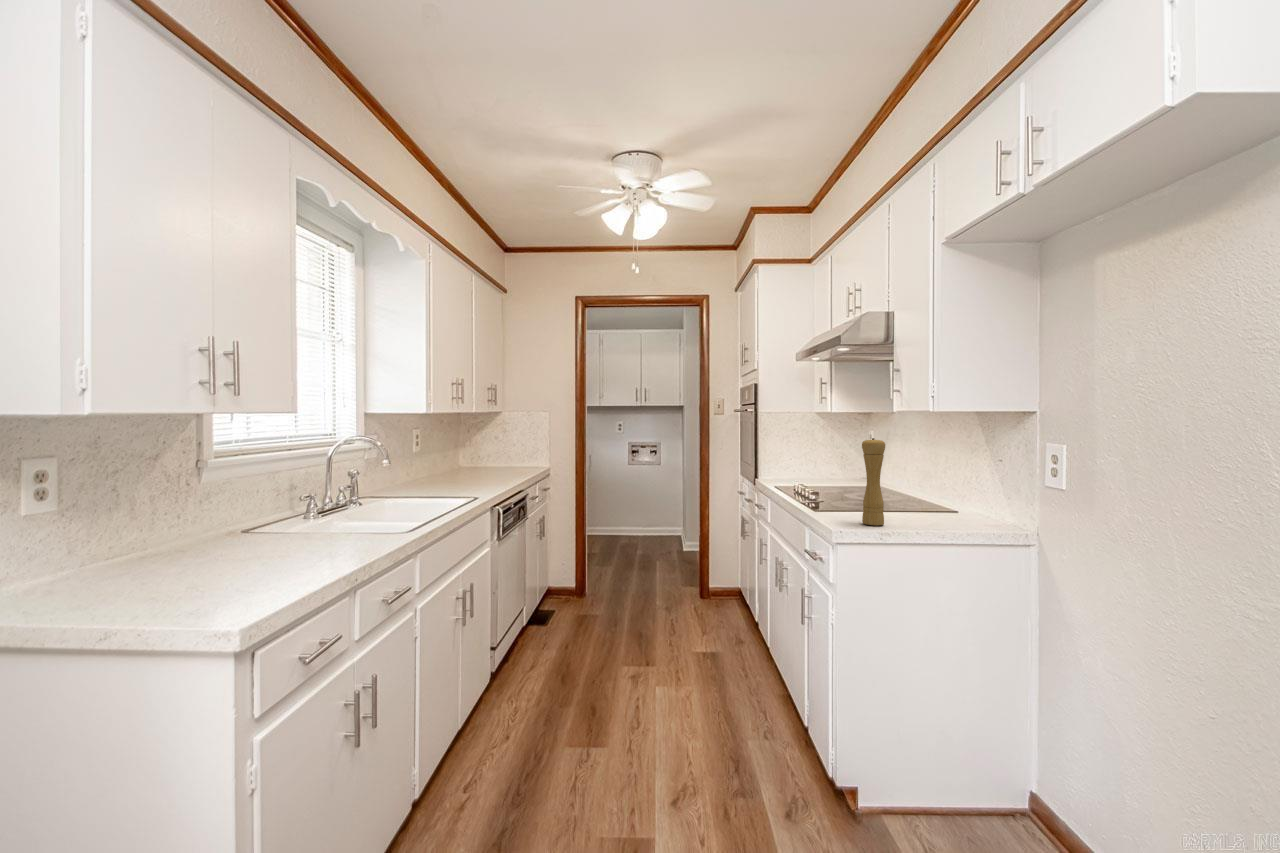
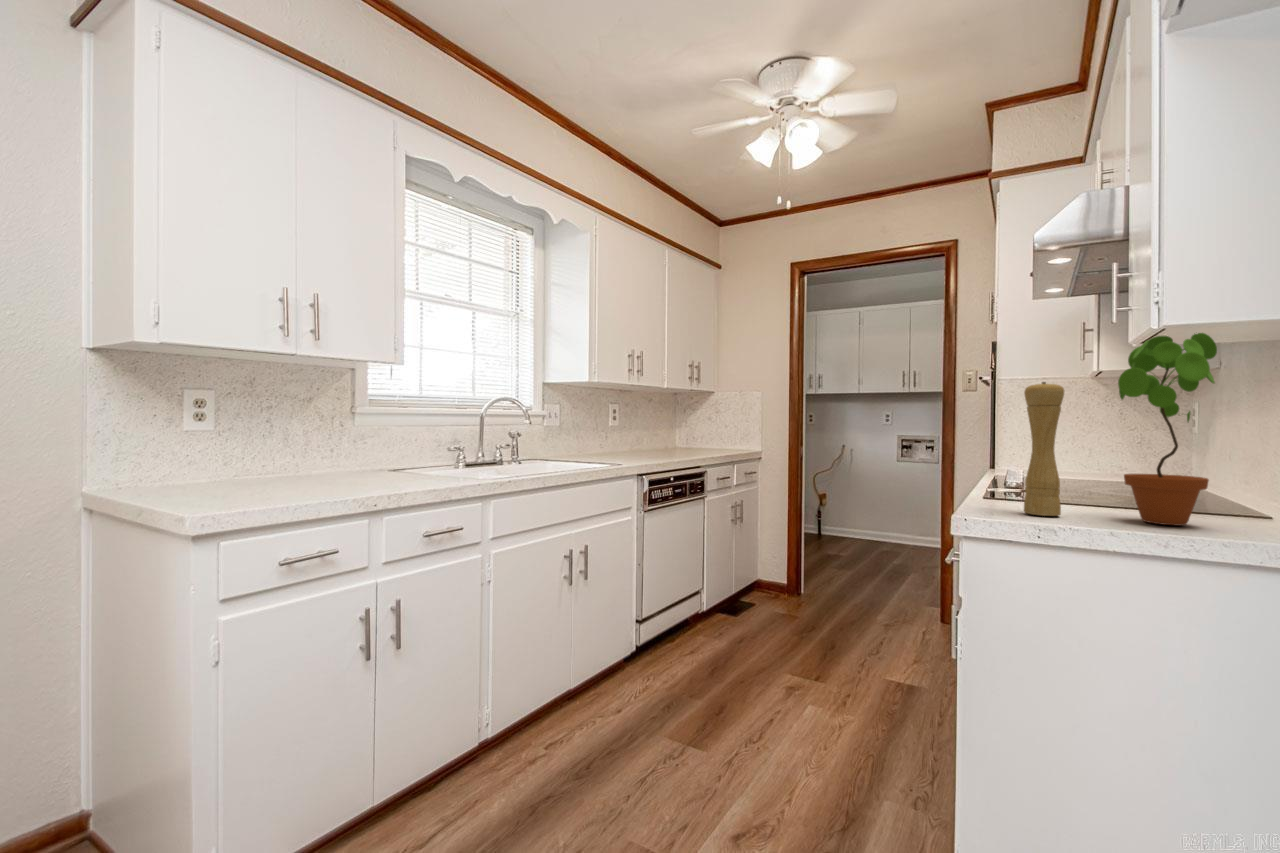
potted plant: none [909,410,958,525] -> present [1118,333,1217,525]

